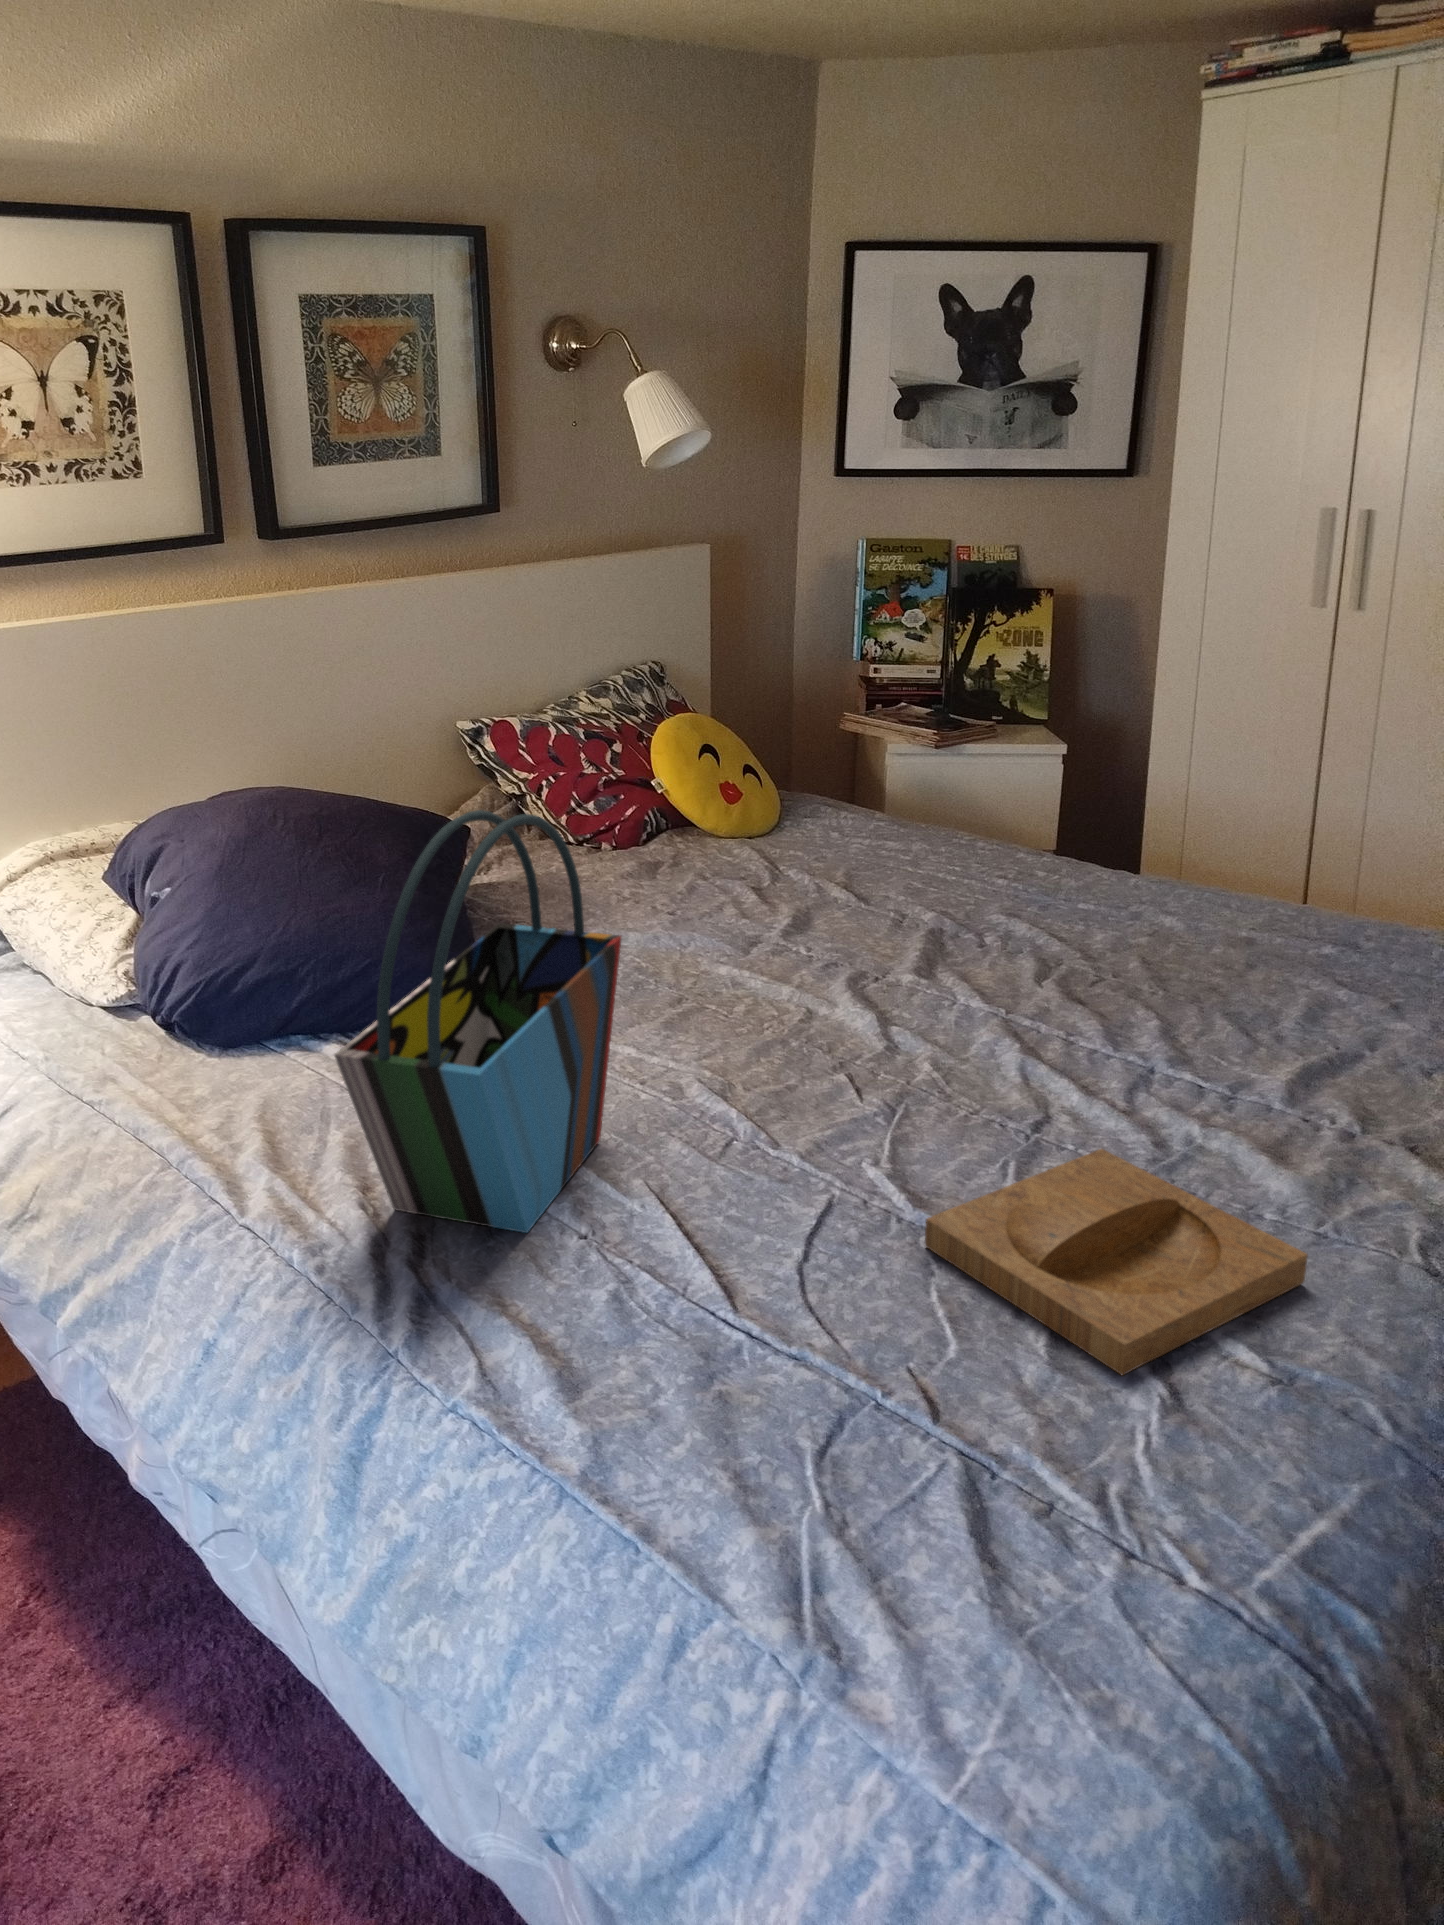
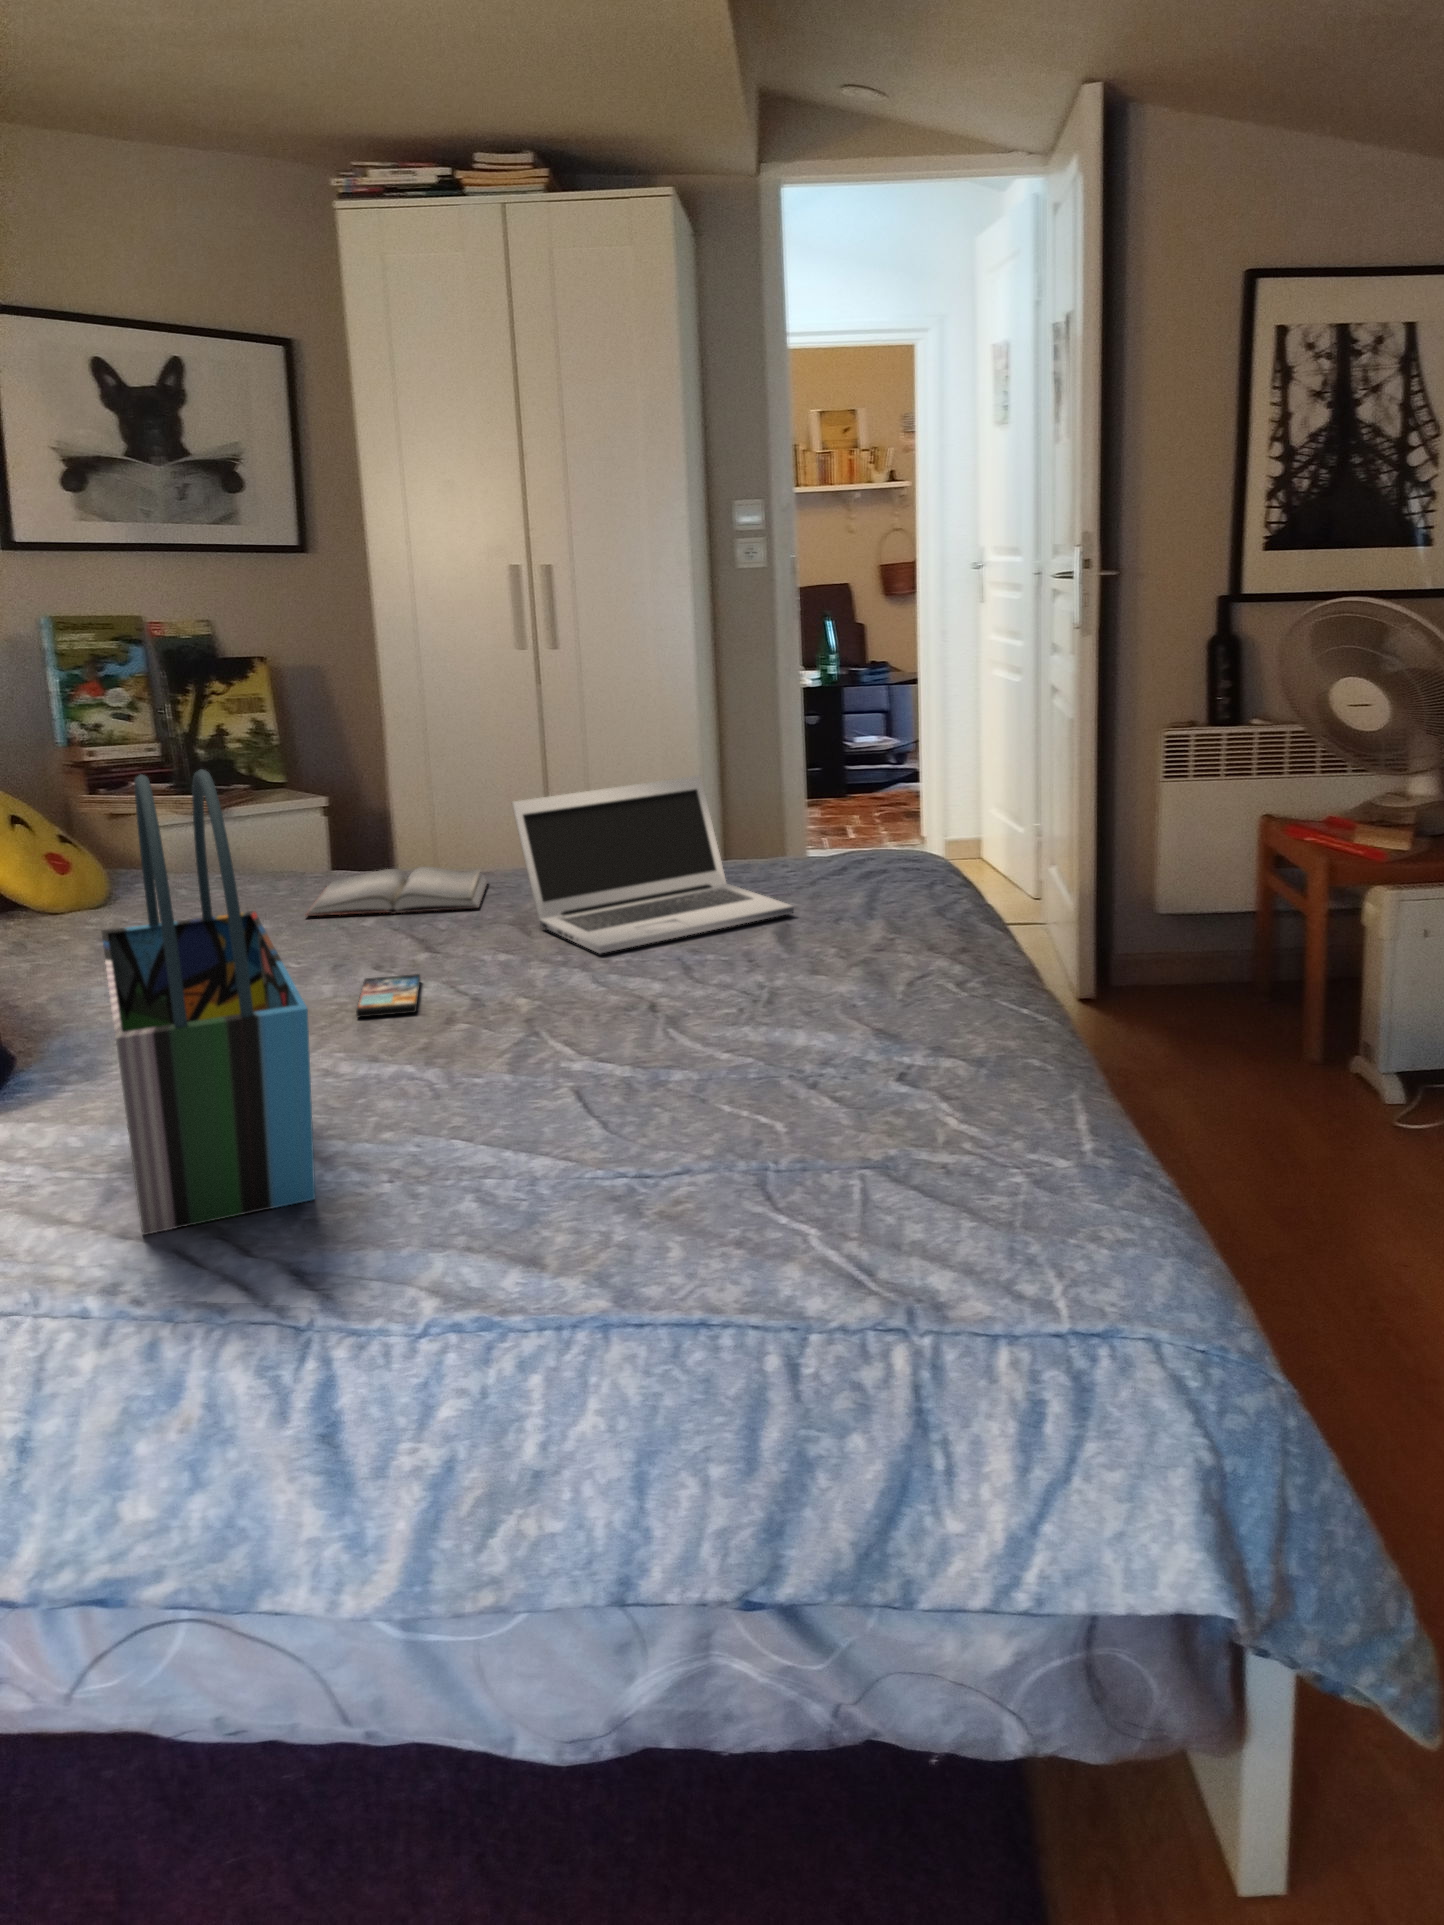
laptop: none [1077,836,1385,1052] -> present [511,776,794,953]
hardback book: none [888,864,1103,936] -> present [305,867,488,916]
smartphone: none [788,996,891,1052] -> present [356,974,420,1017]
tray: present [925,1149,1308,1375] -> none [657,996,911,1106]

